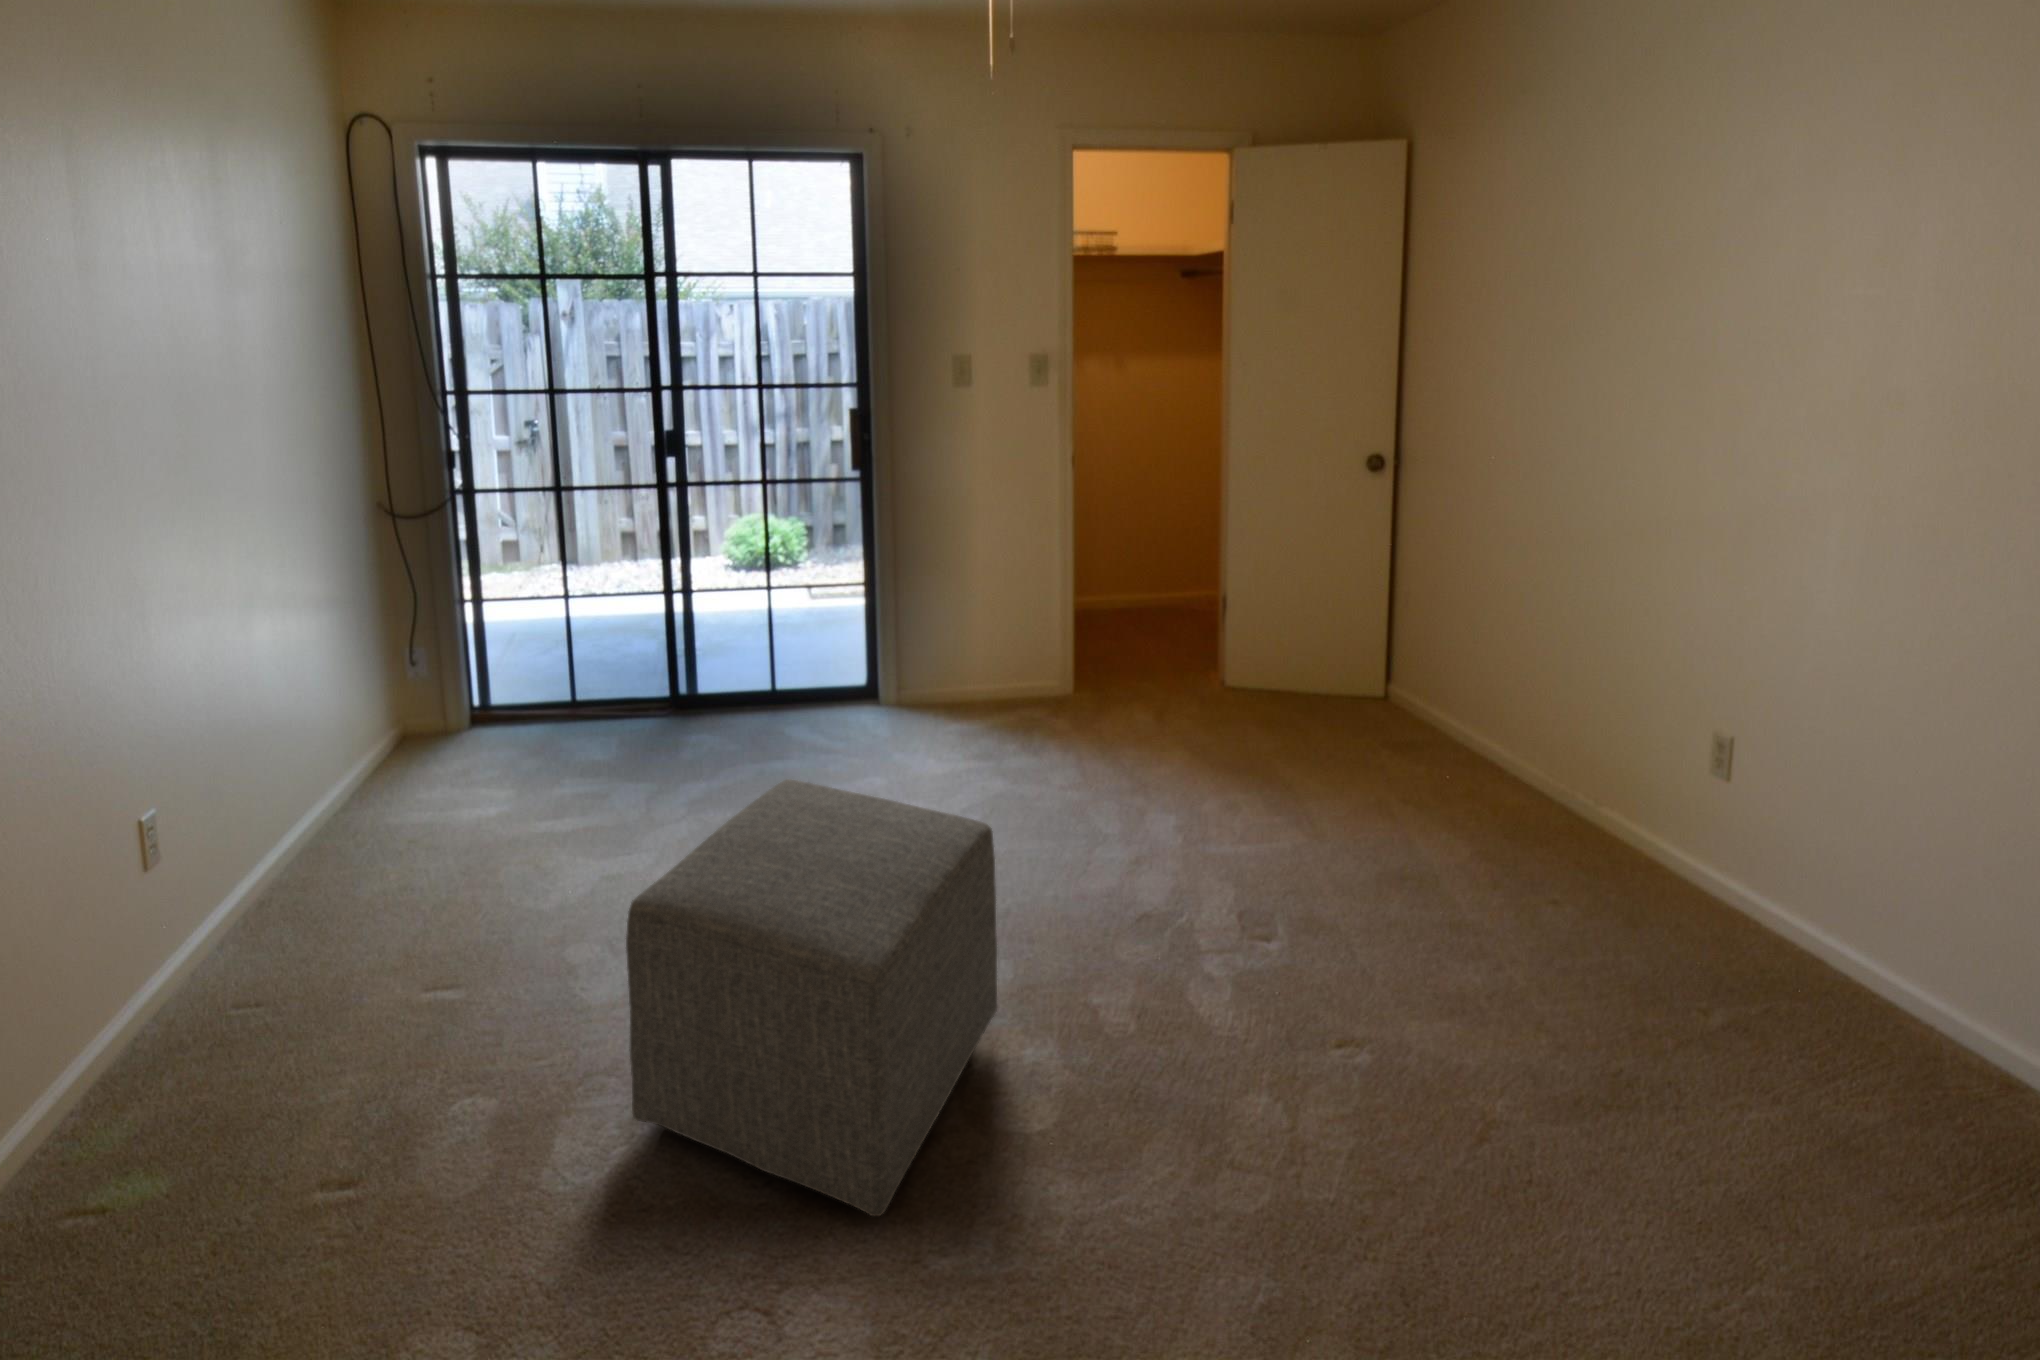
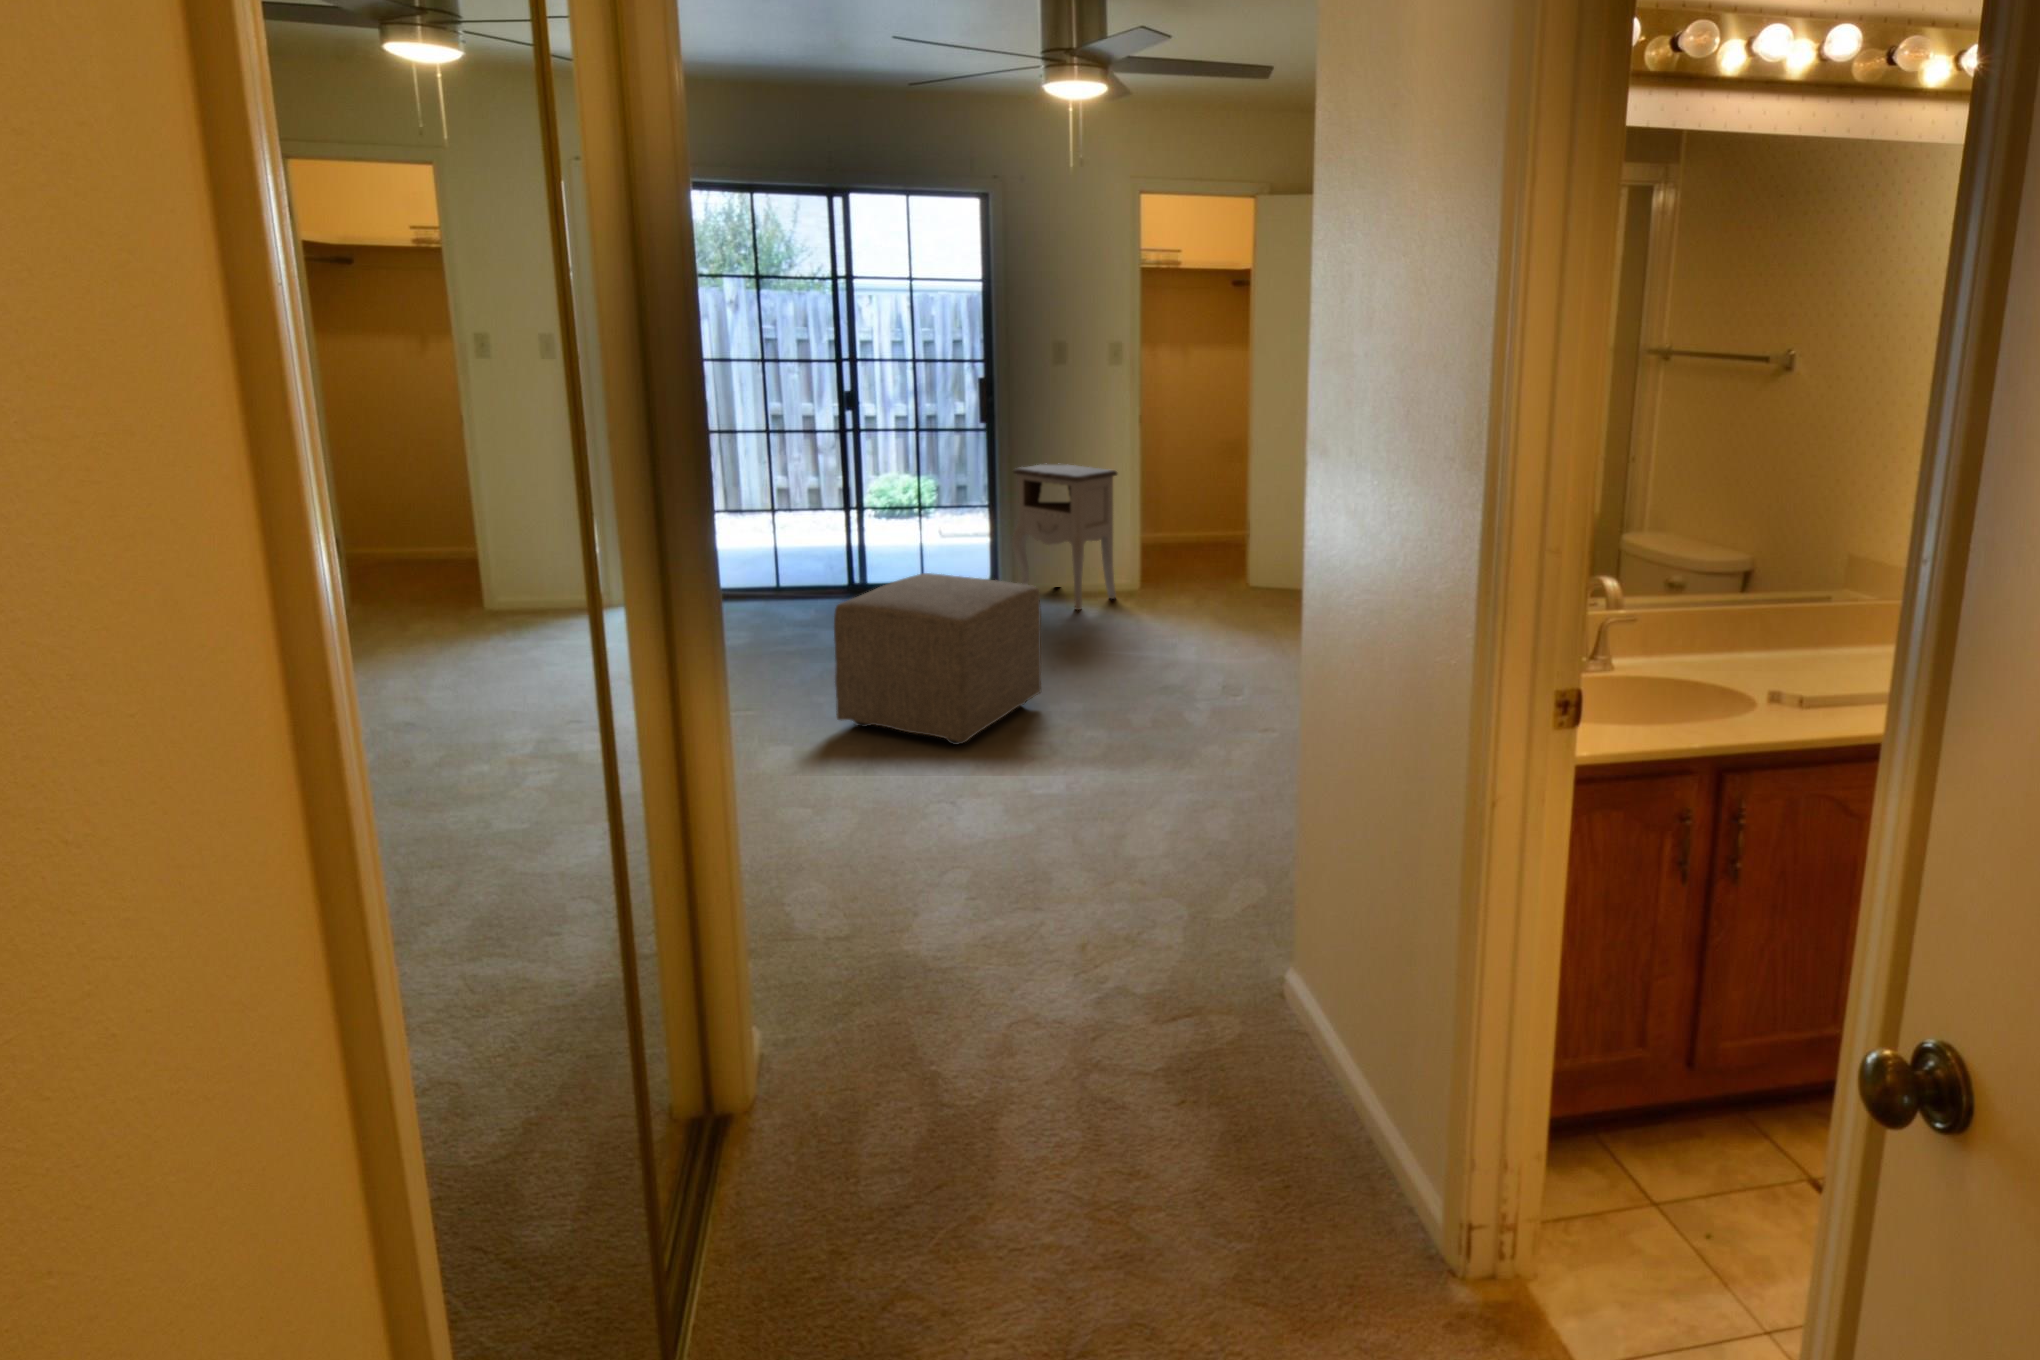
nightstand: none [899,521,1048,746] -> present [1012,465,1117,610]

